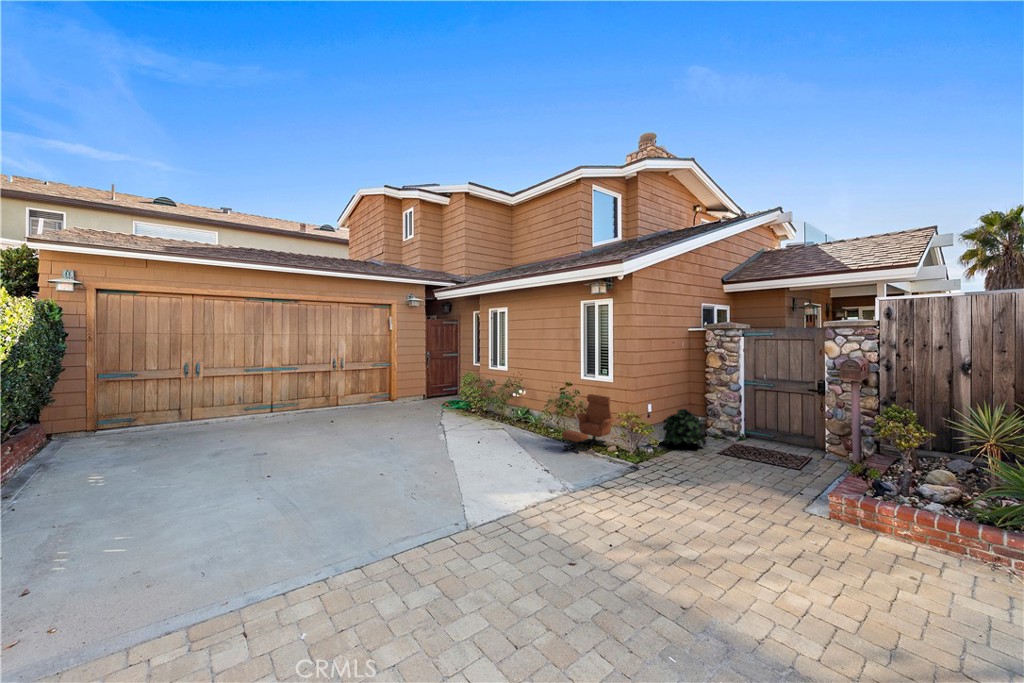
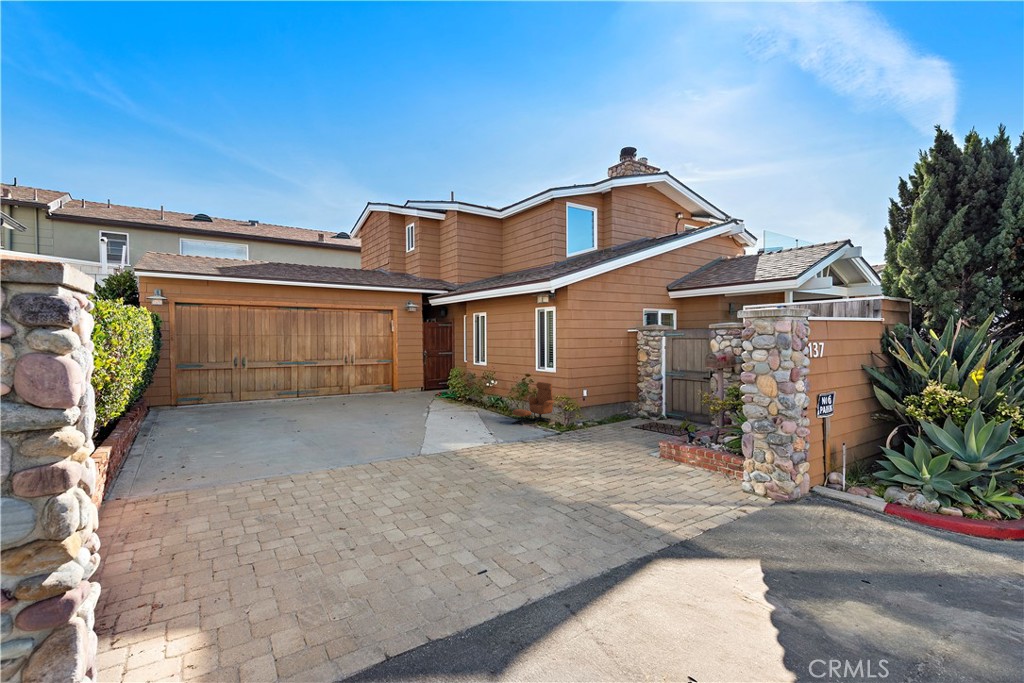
potted plant: present [663,409,706,447] -> none [594,394,627,424]

